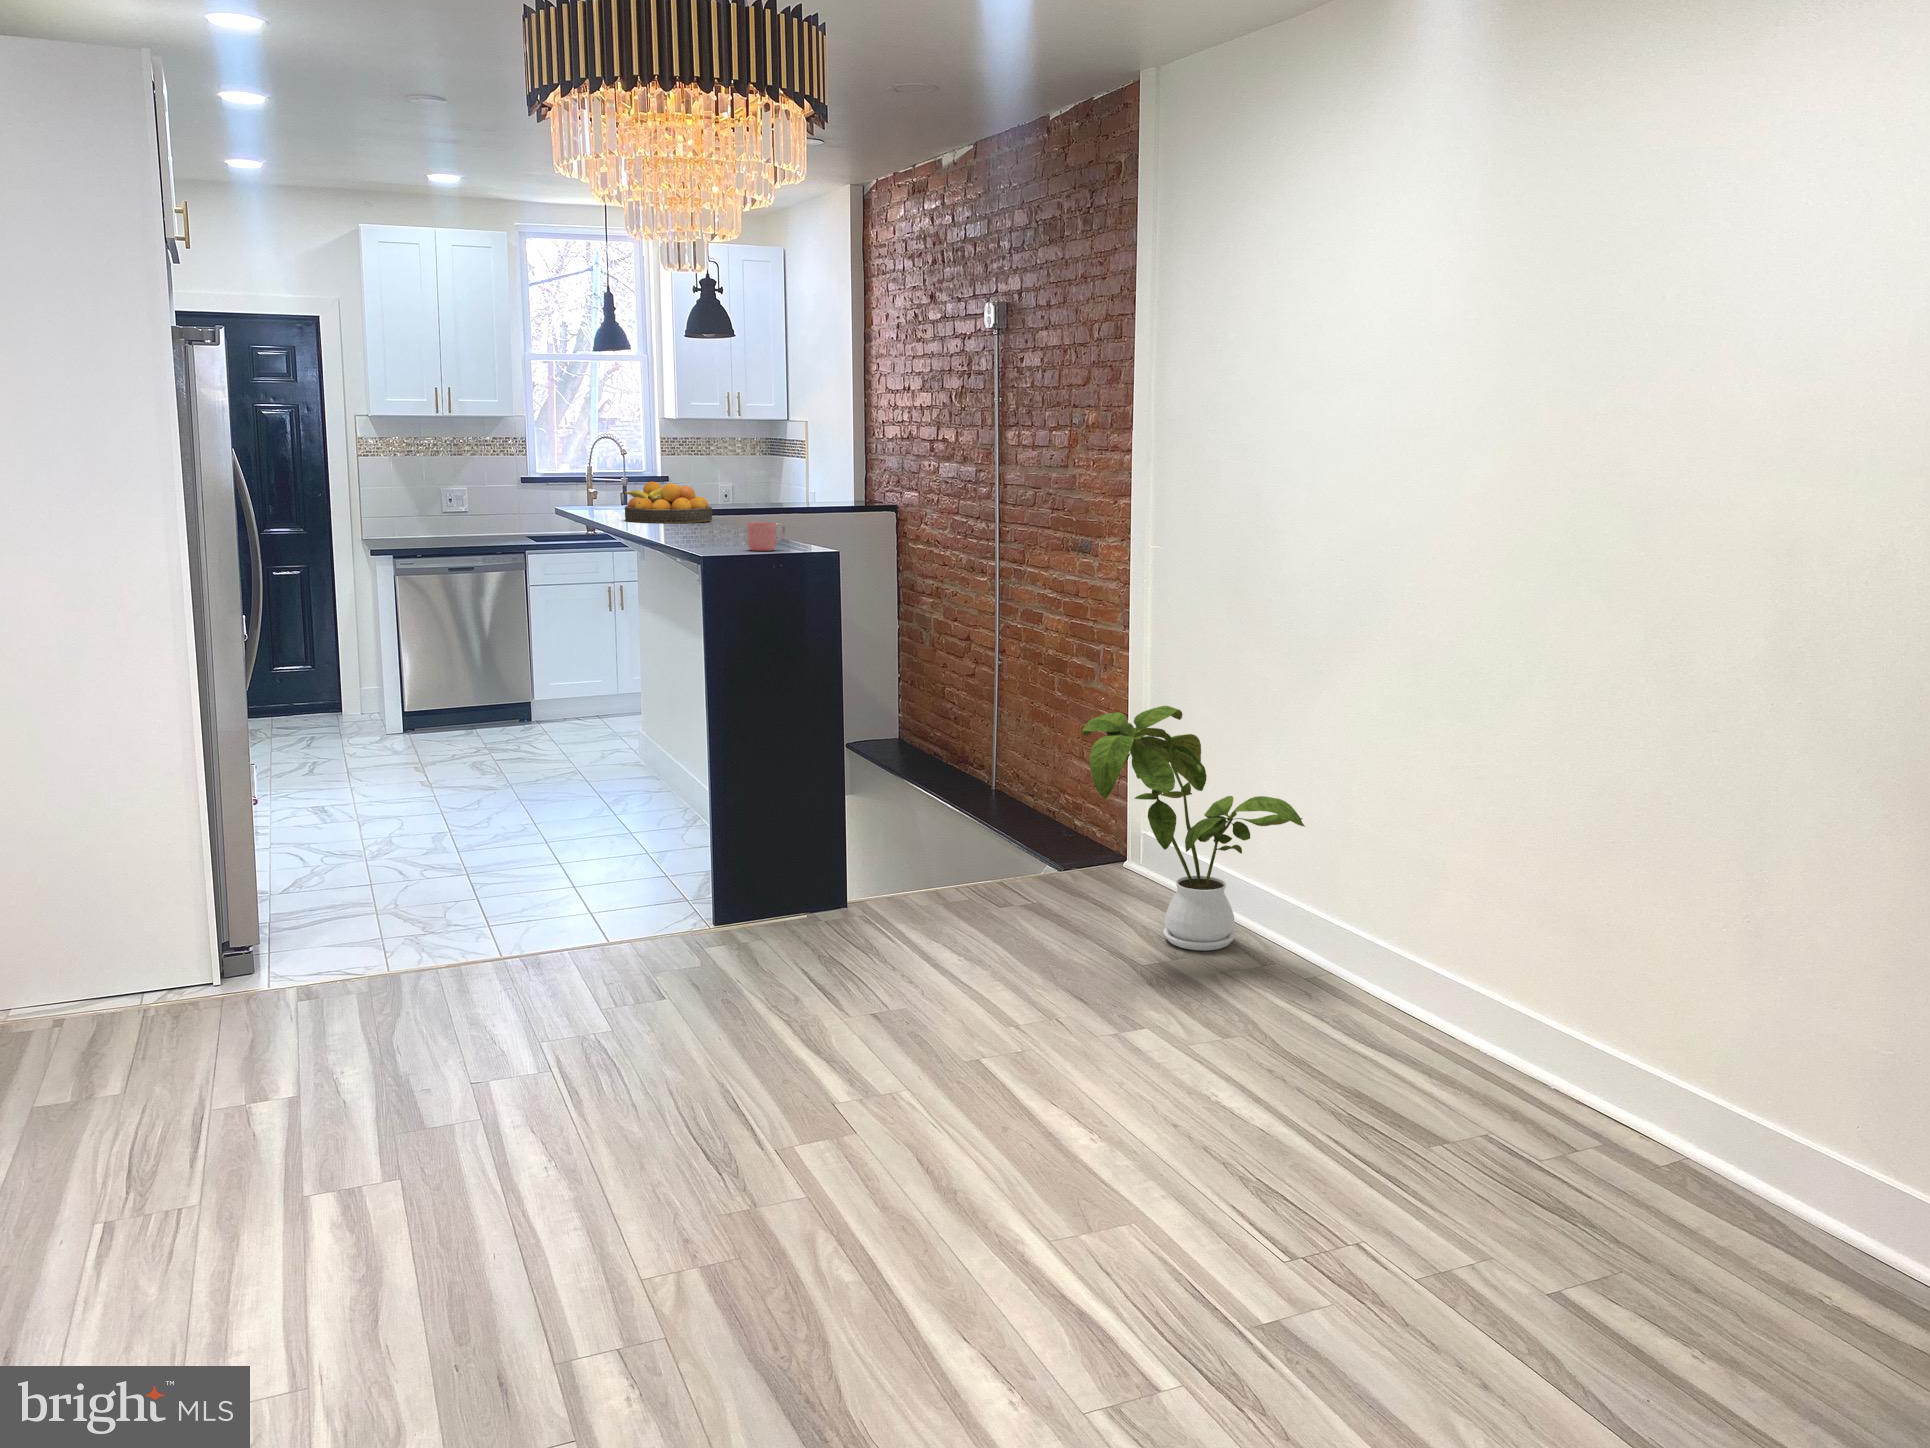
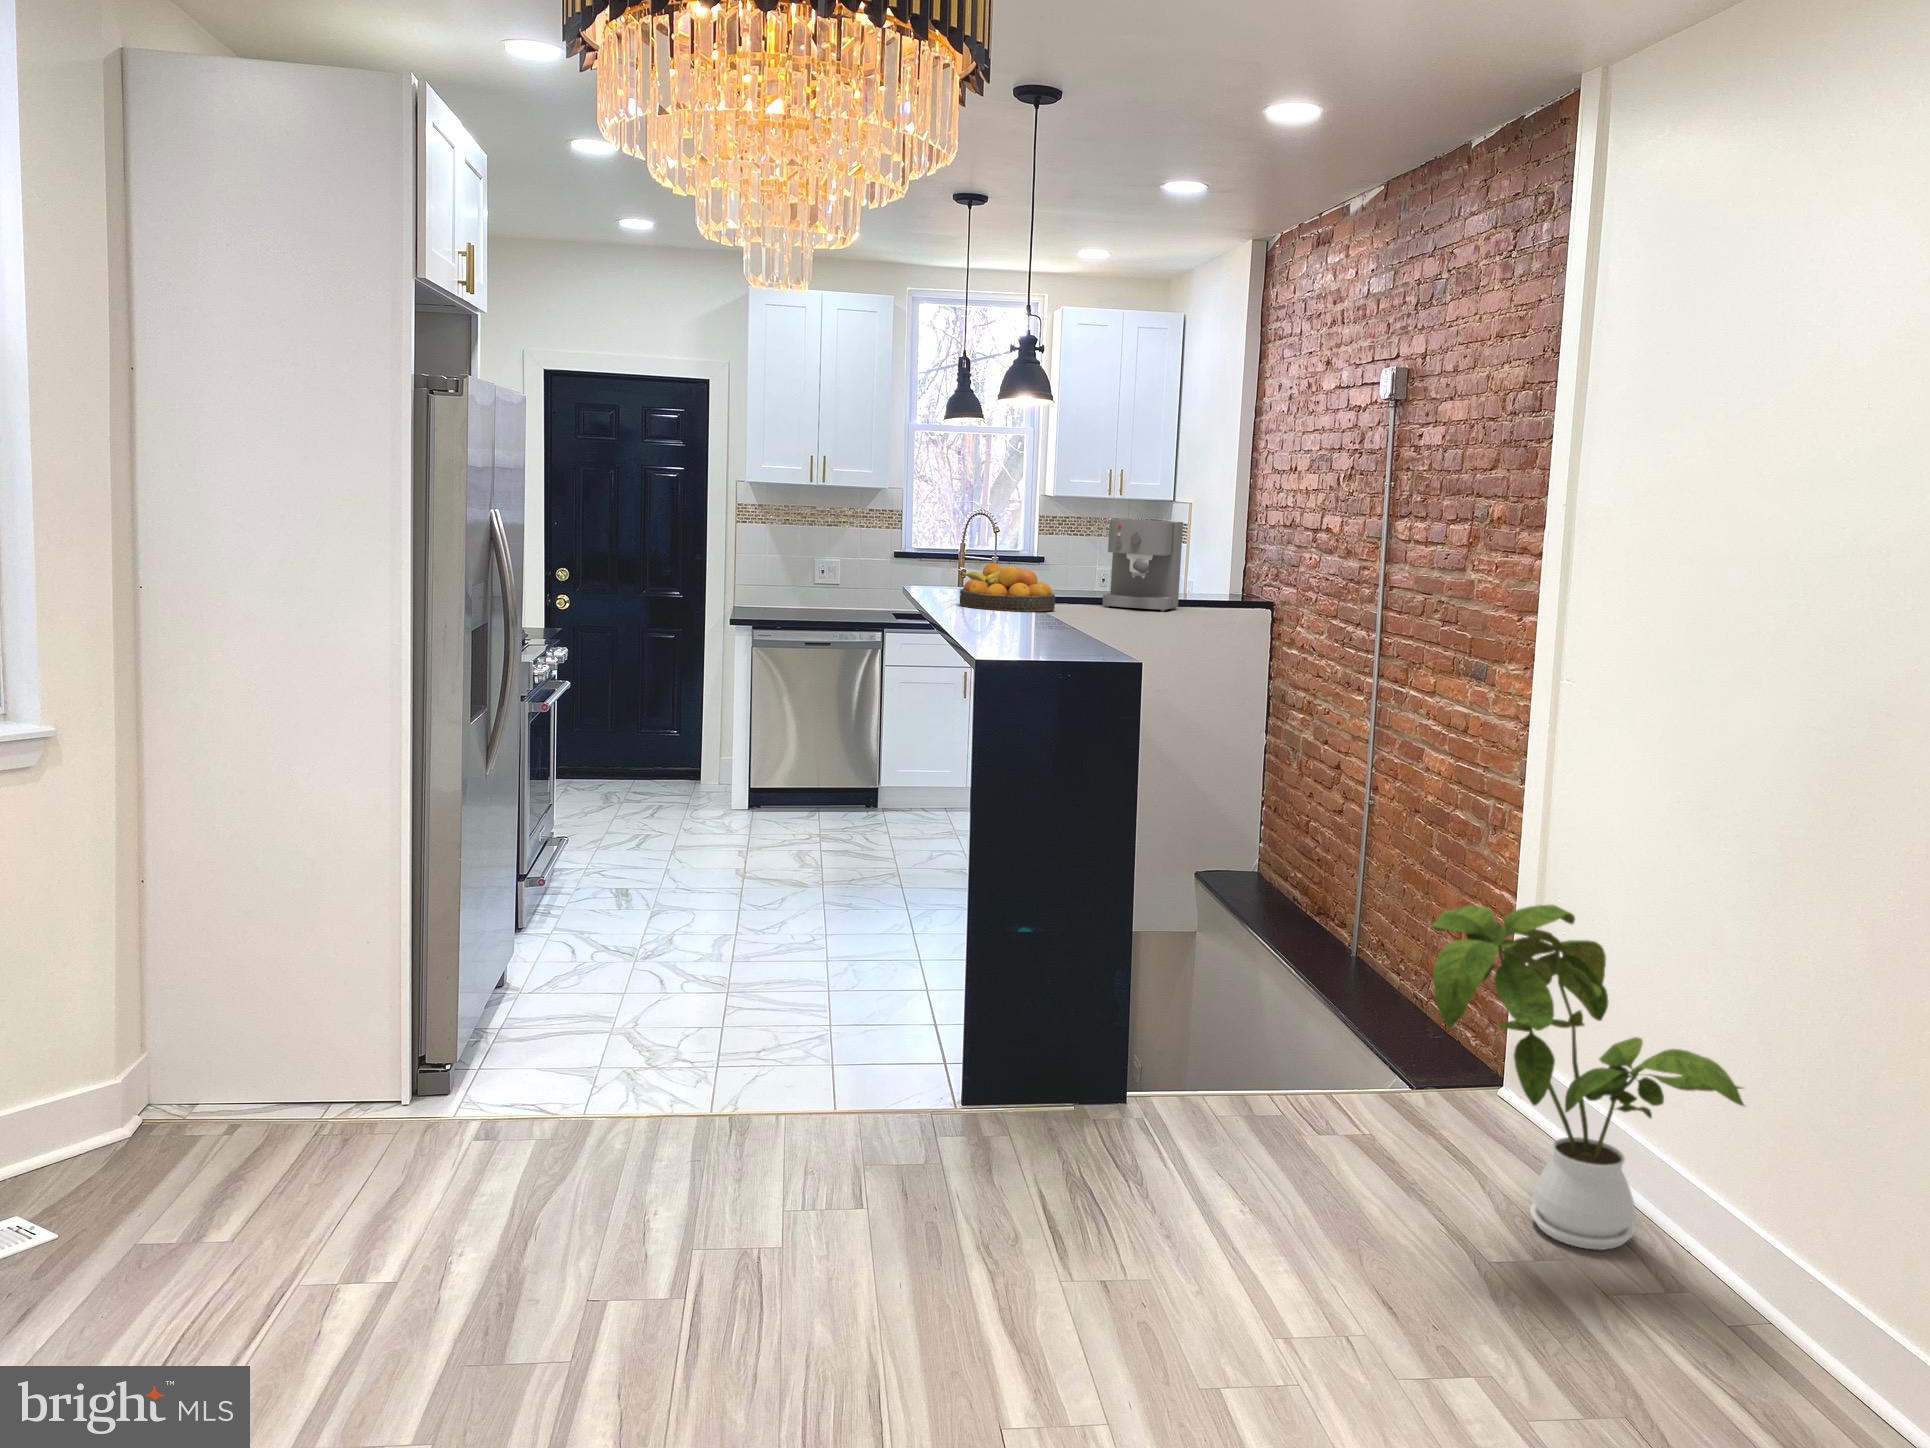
coffee maker: none [748,438,813,518] -> present [1103,519,1183,612]
mug: present [748,522,785,551] -> none [1046,620,1092,655]

